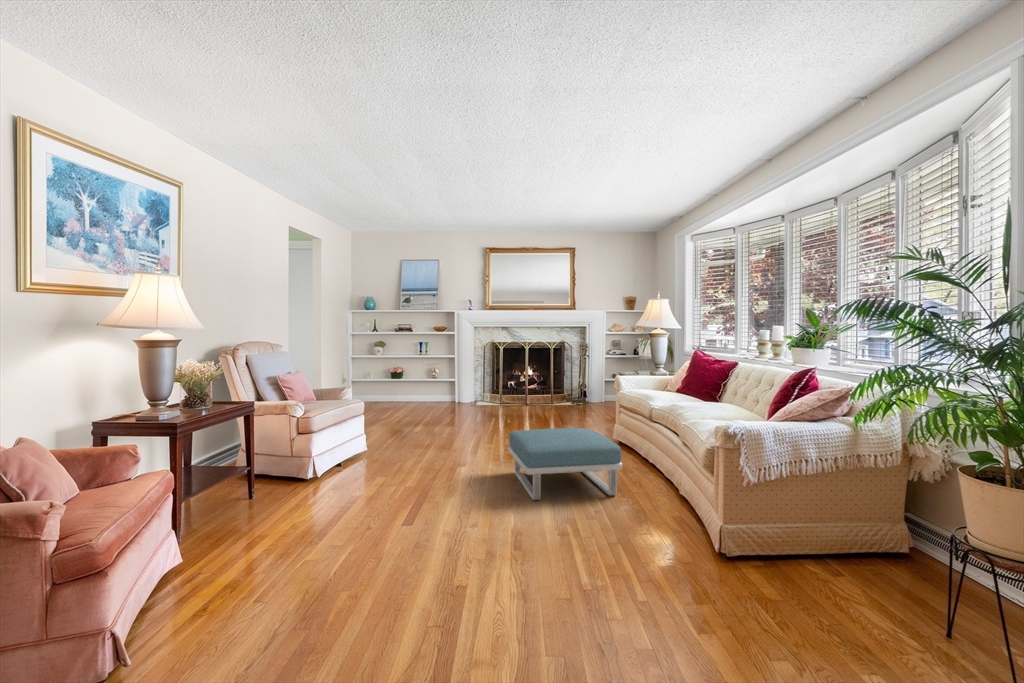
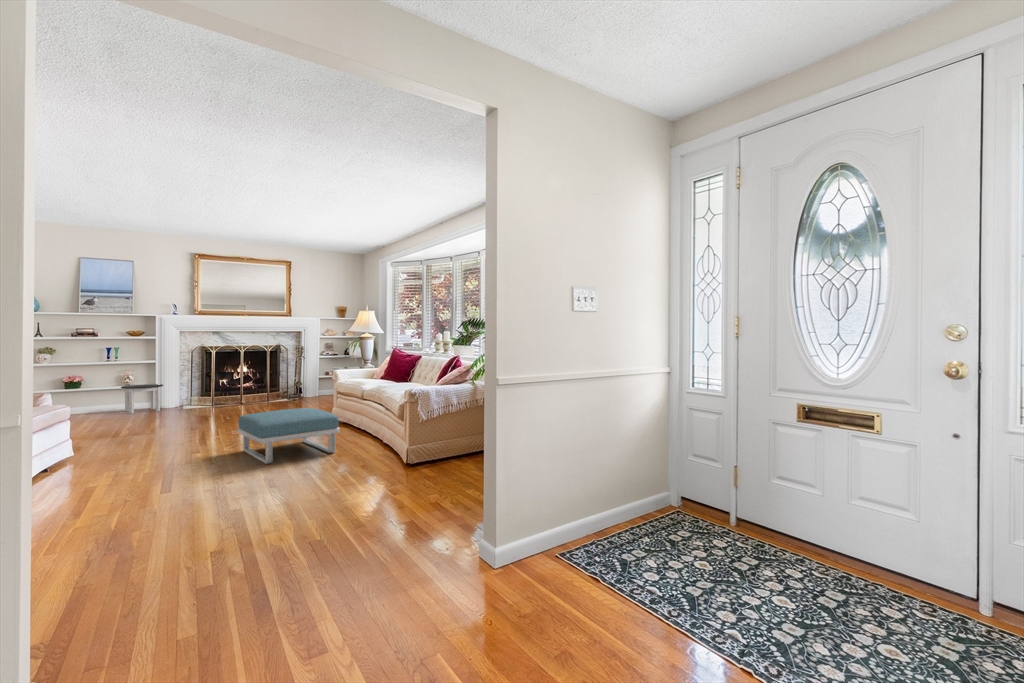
round table: none [427,379,460,407] -> present [121,384,163,414]

